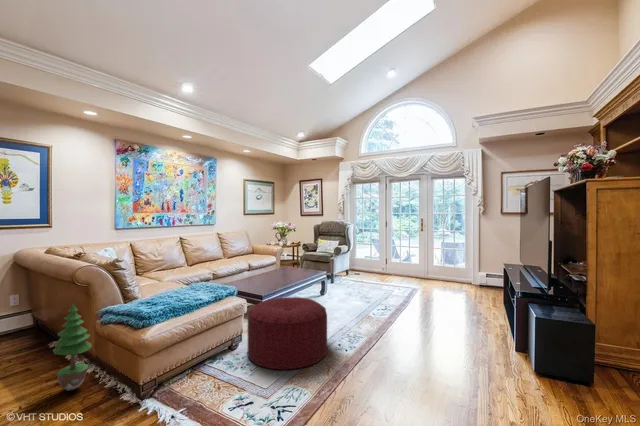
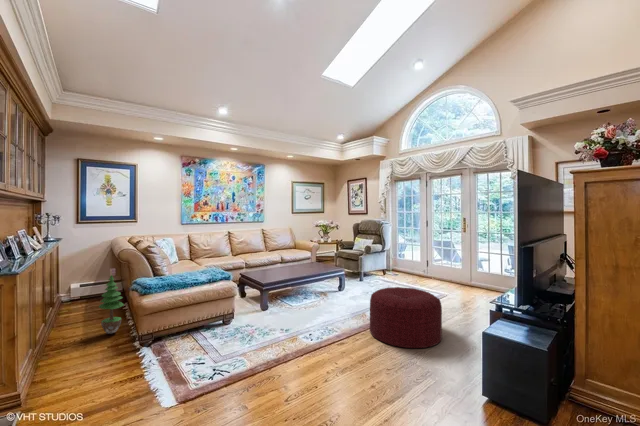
ottoman: present [247,297,327,369] -> present [370,287,442,348]

